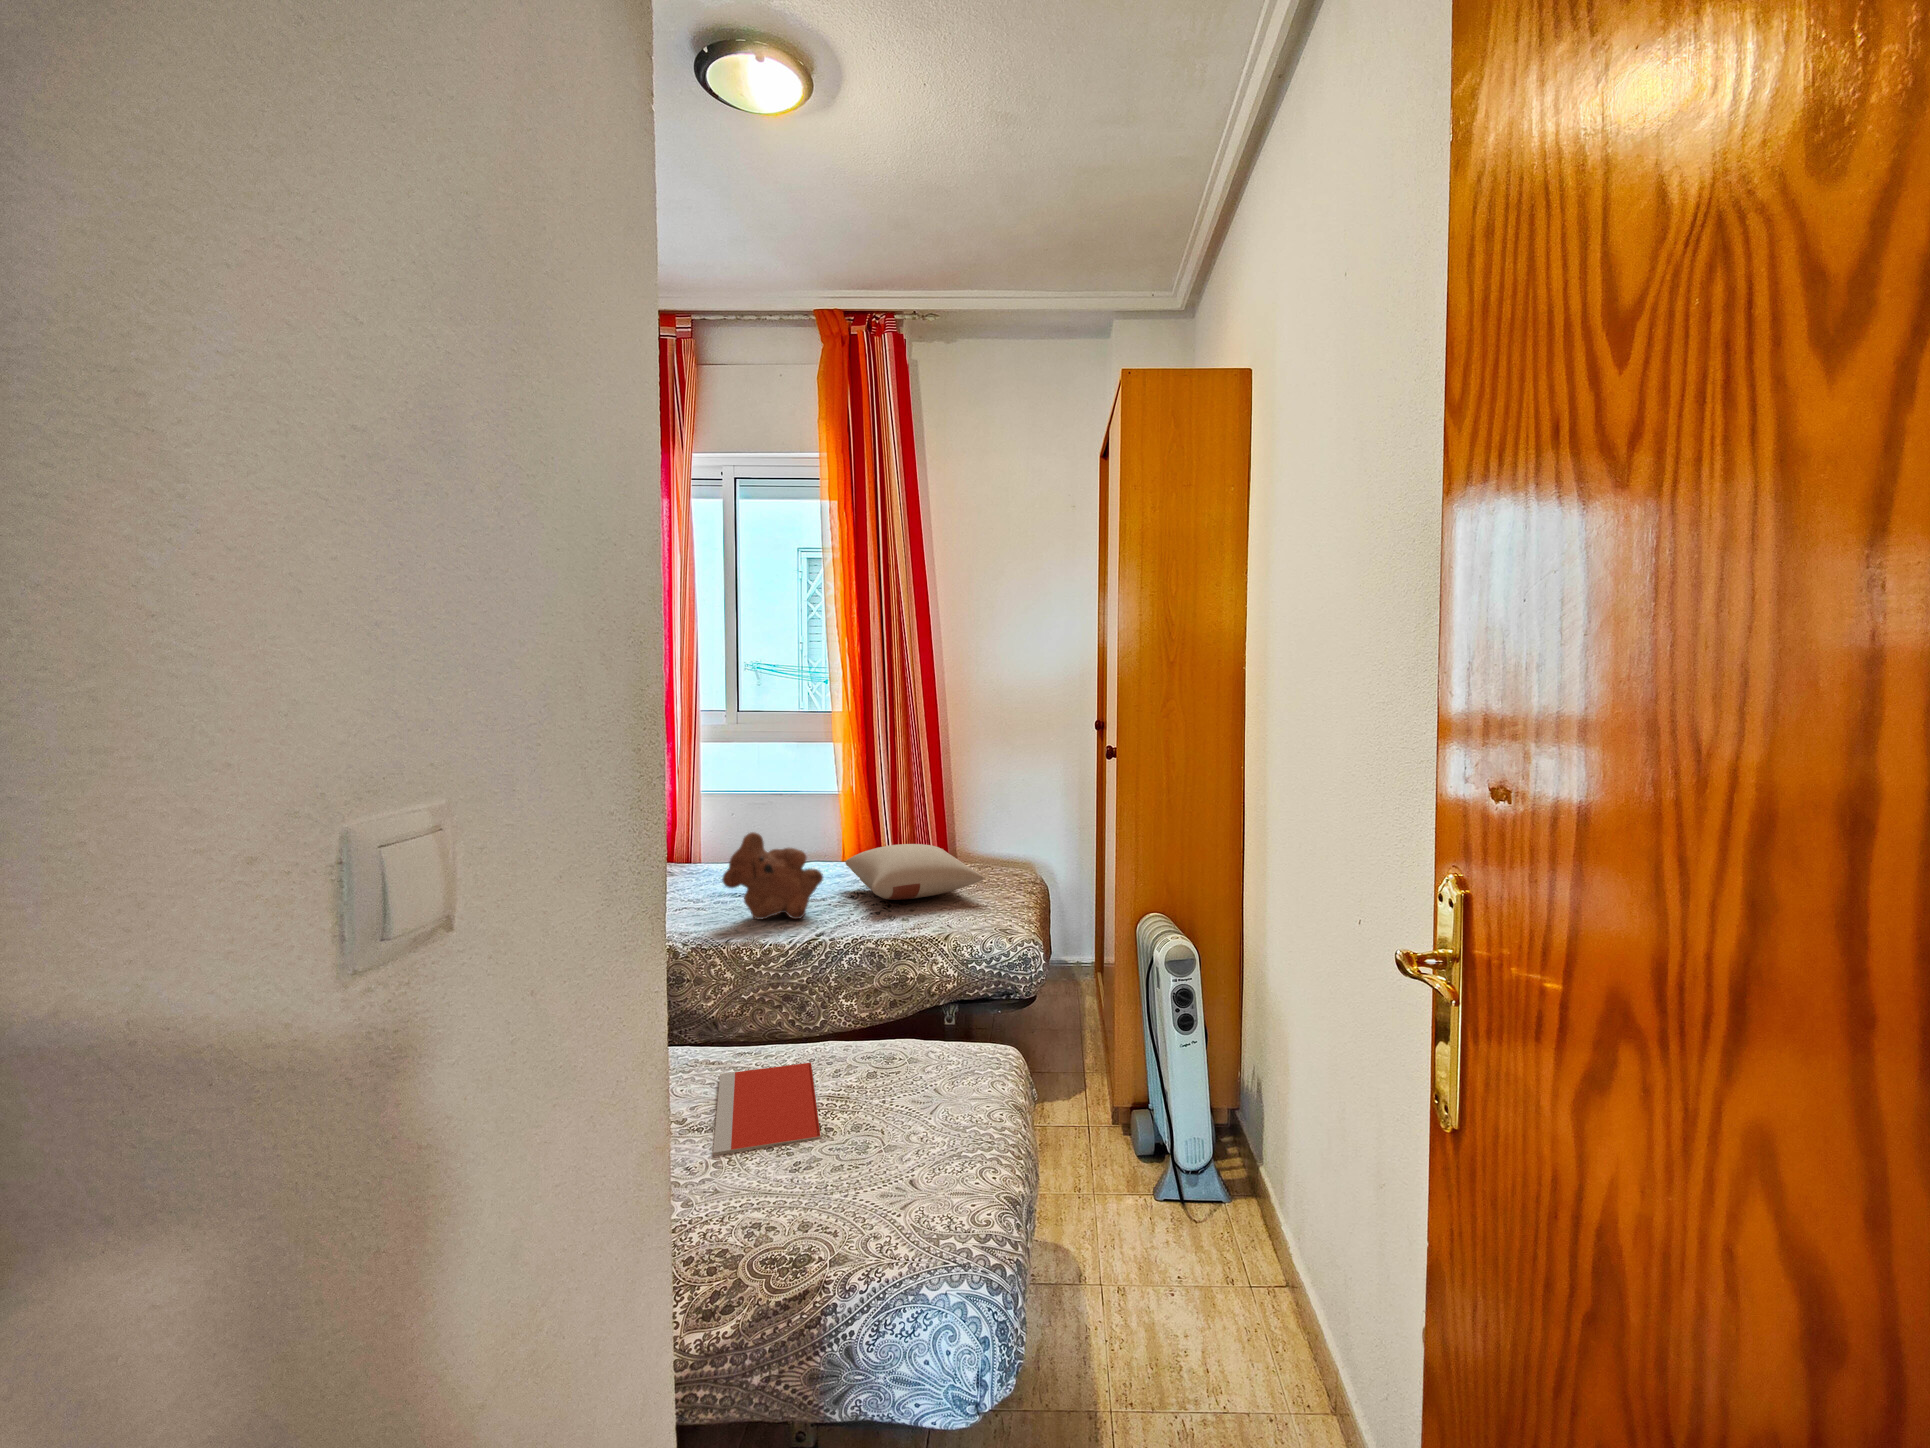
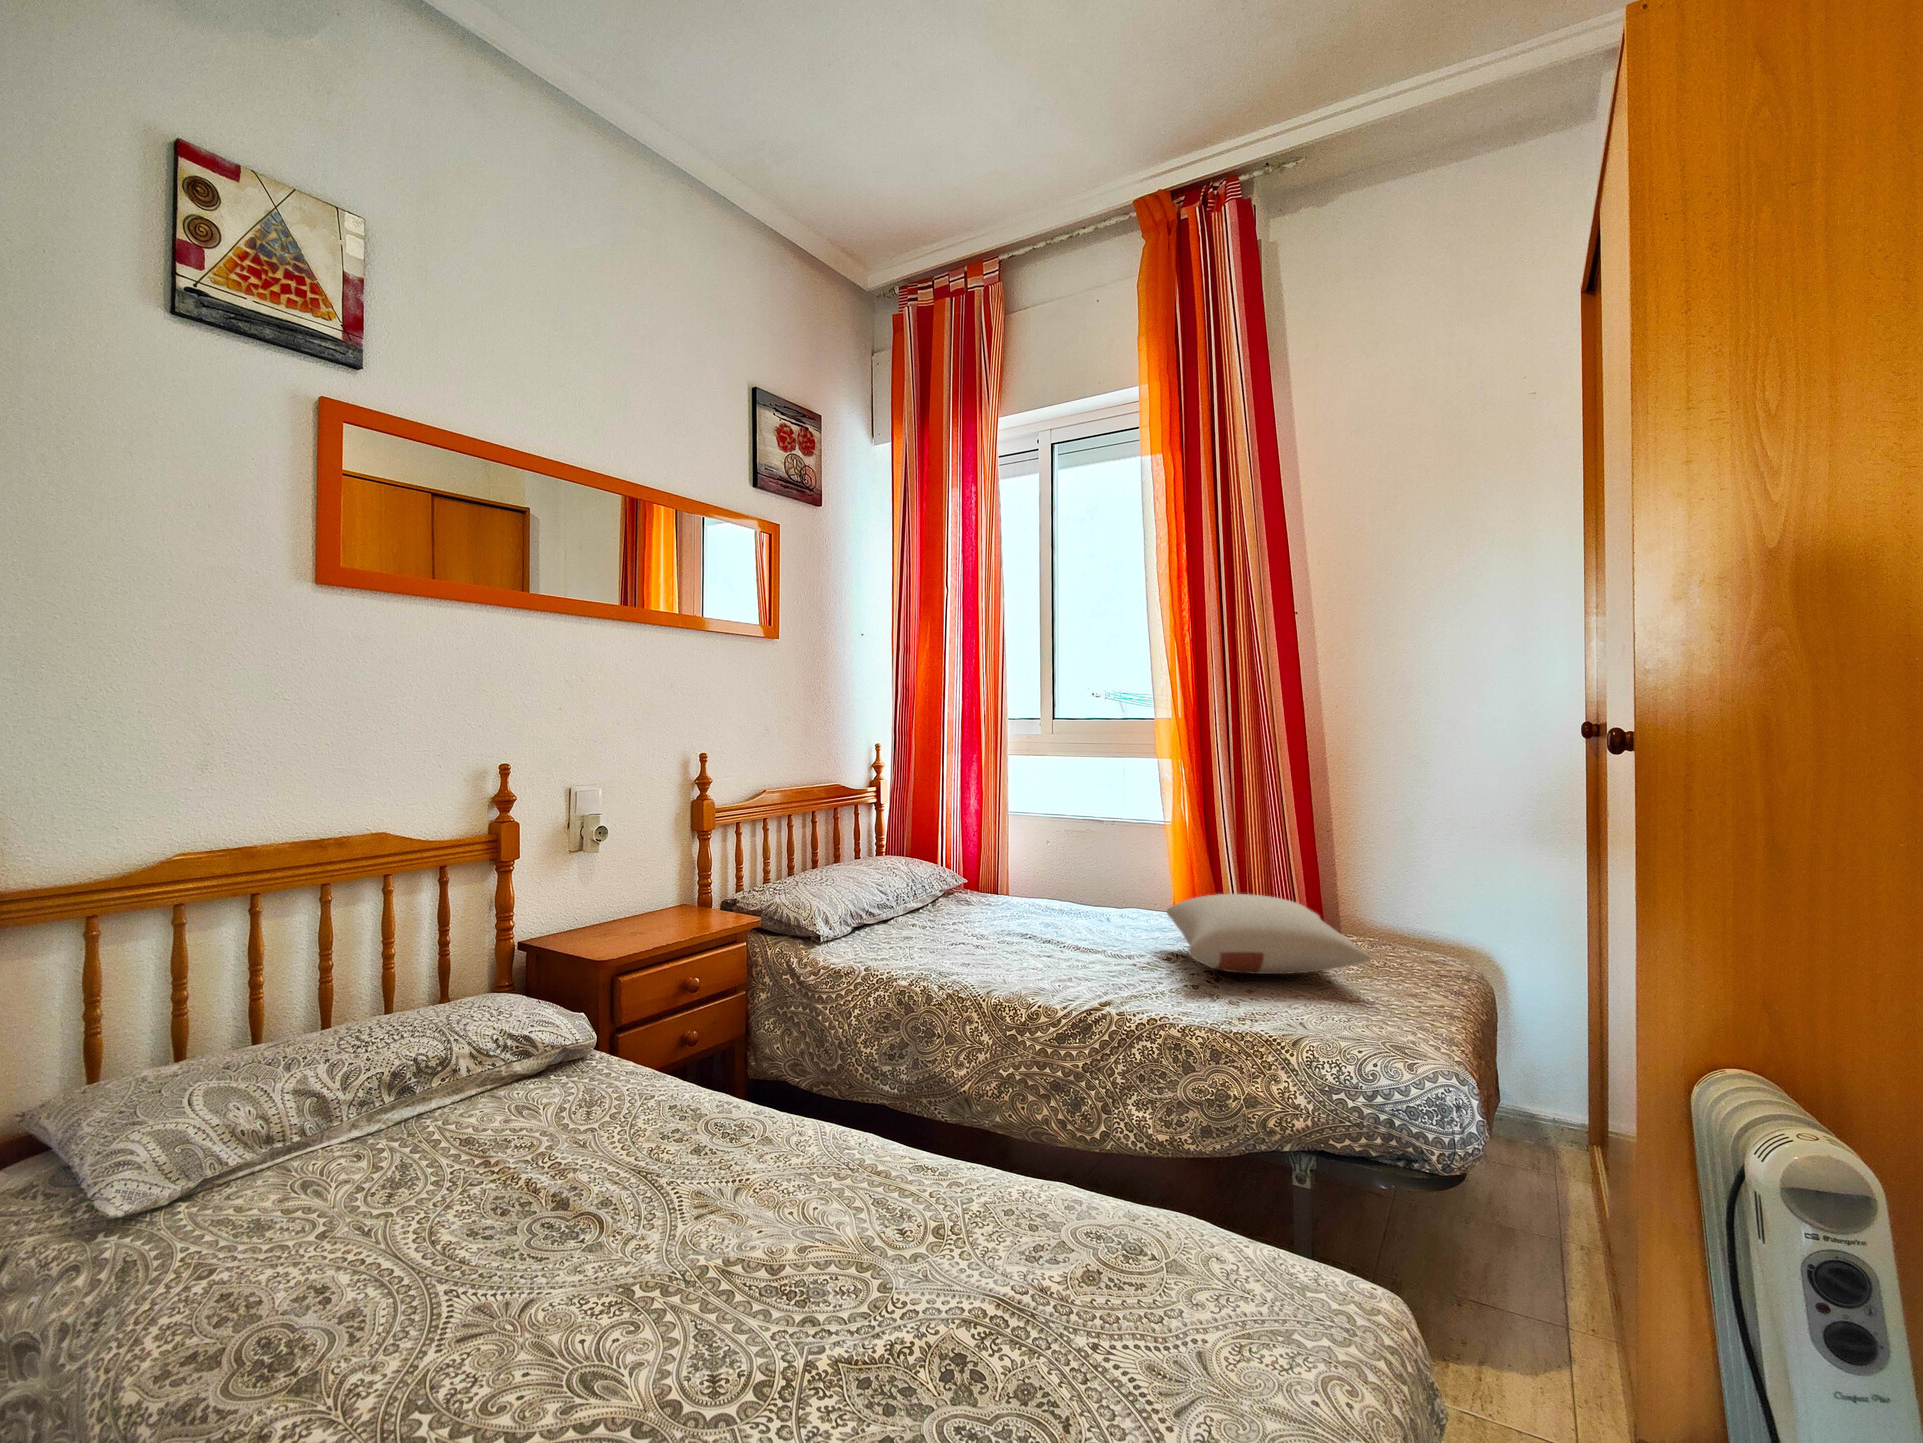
teddy bear: present [722,832,823,920] -> none [988,854,1122,978]
notebook: present [713,1062,821,1156] -> none [776,1197,1006,1396]

